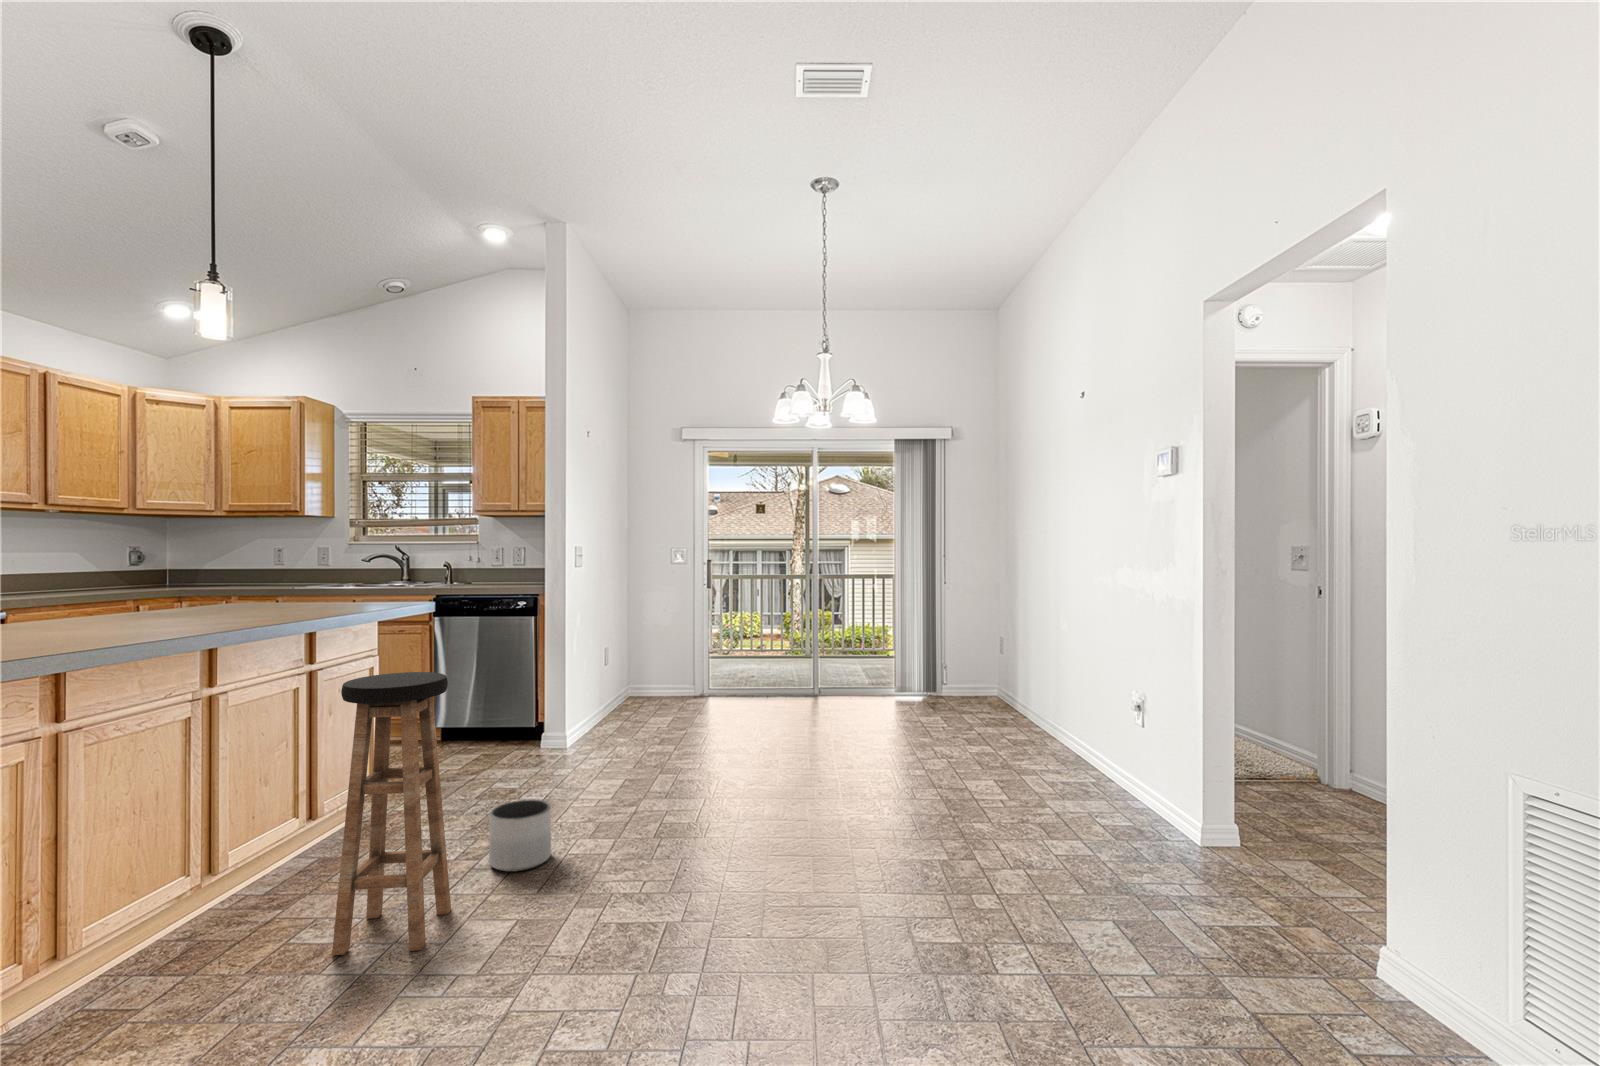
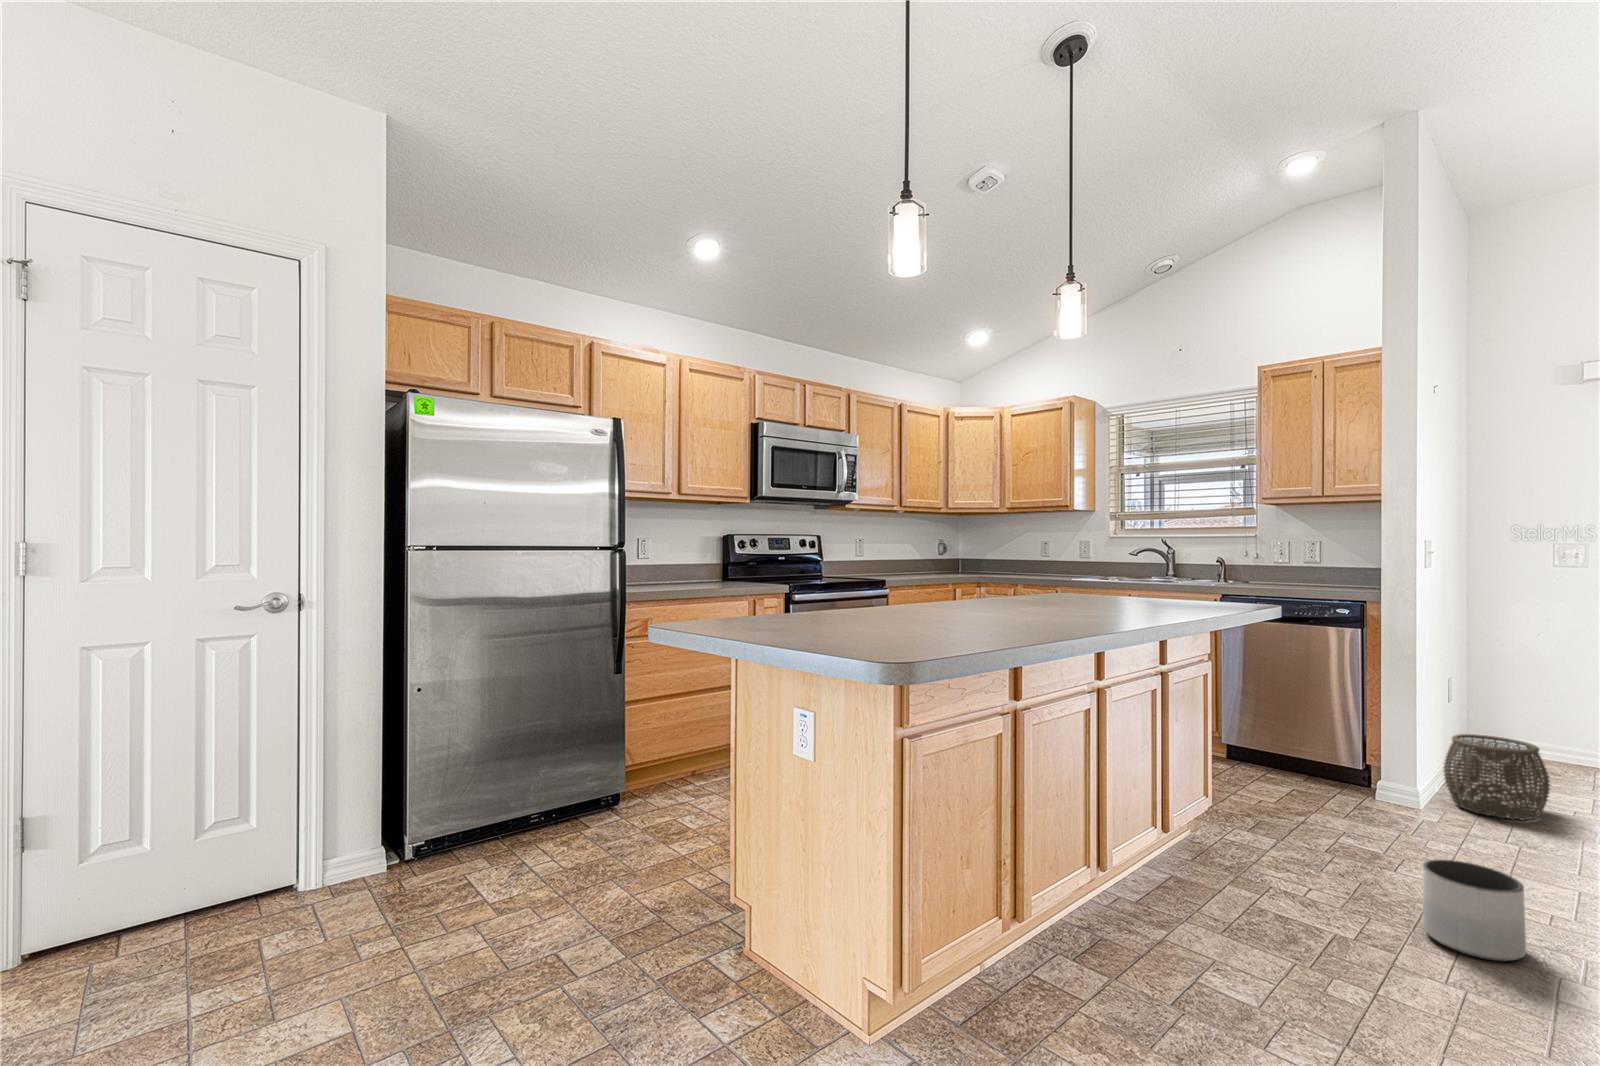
bar stool: present [332,672,451,955] -> none [1279,675,1417,1027]
woven basket: none [579,694,640,755] -> present [1443,734,1550,820]

